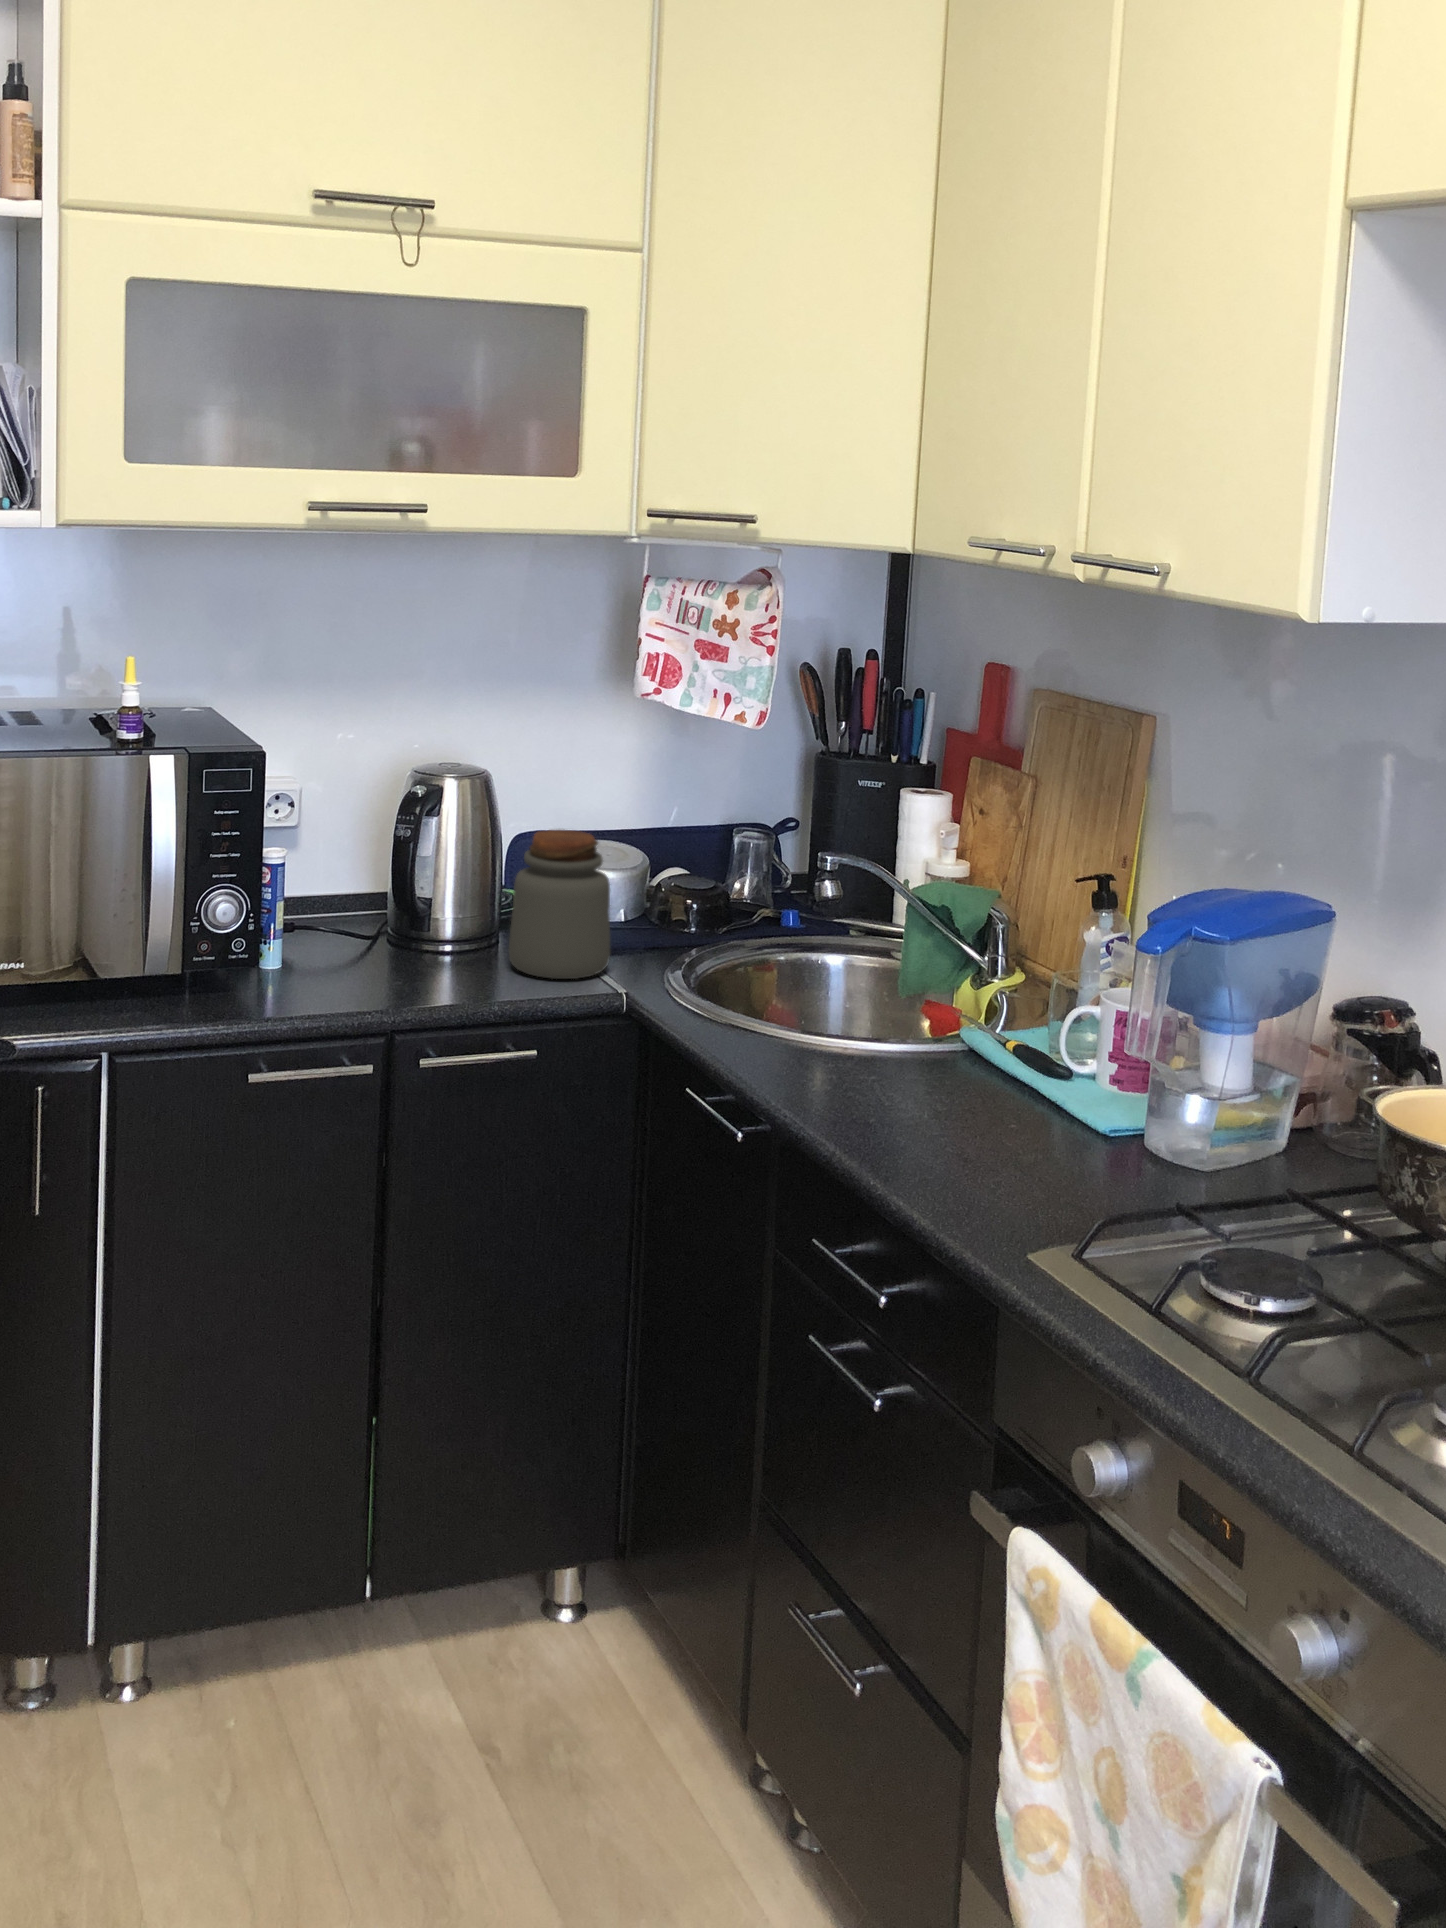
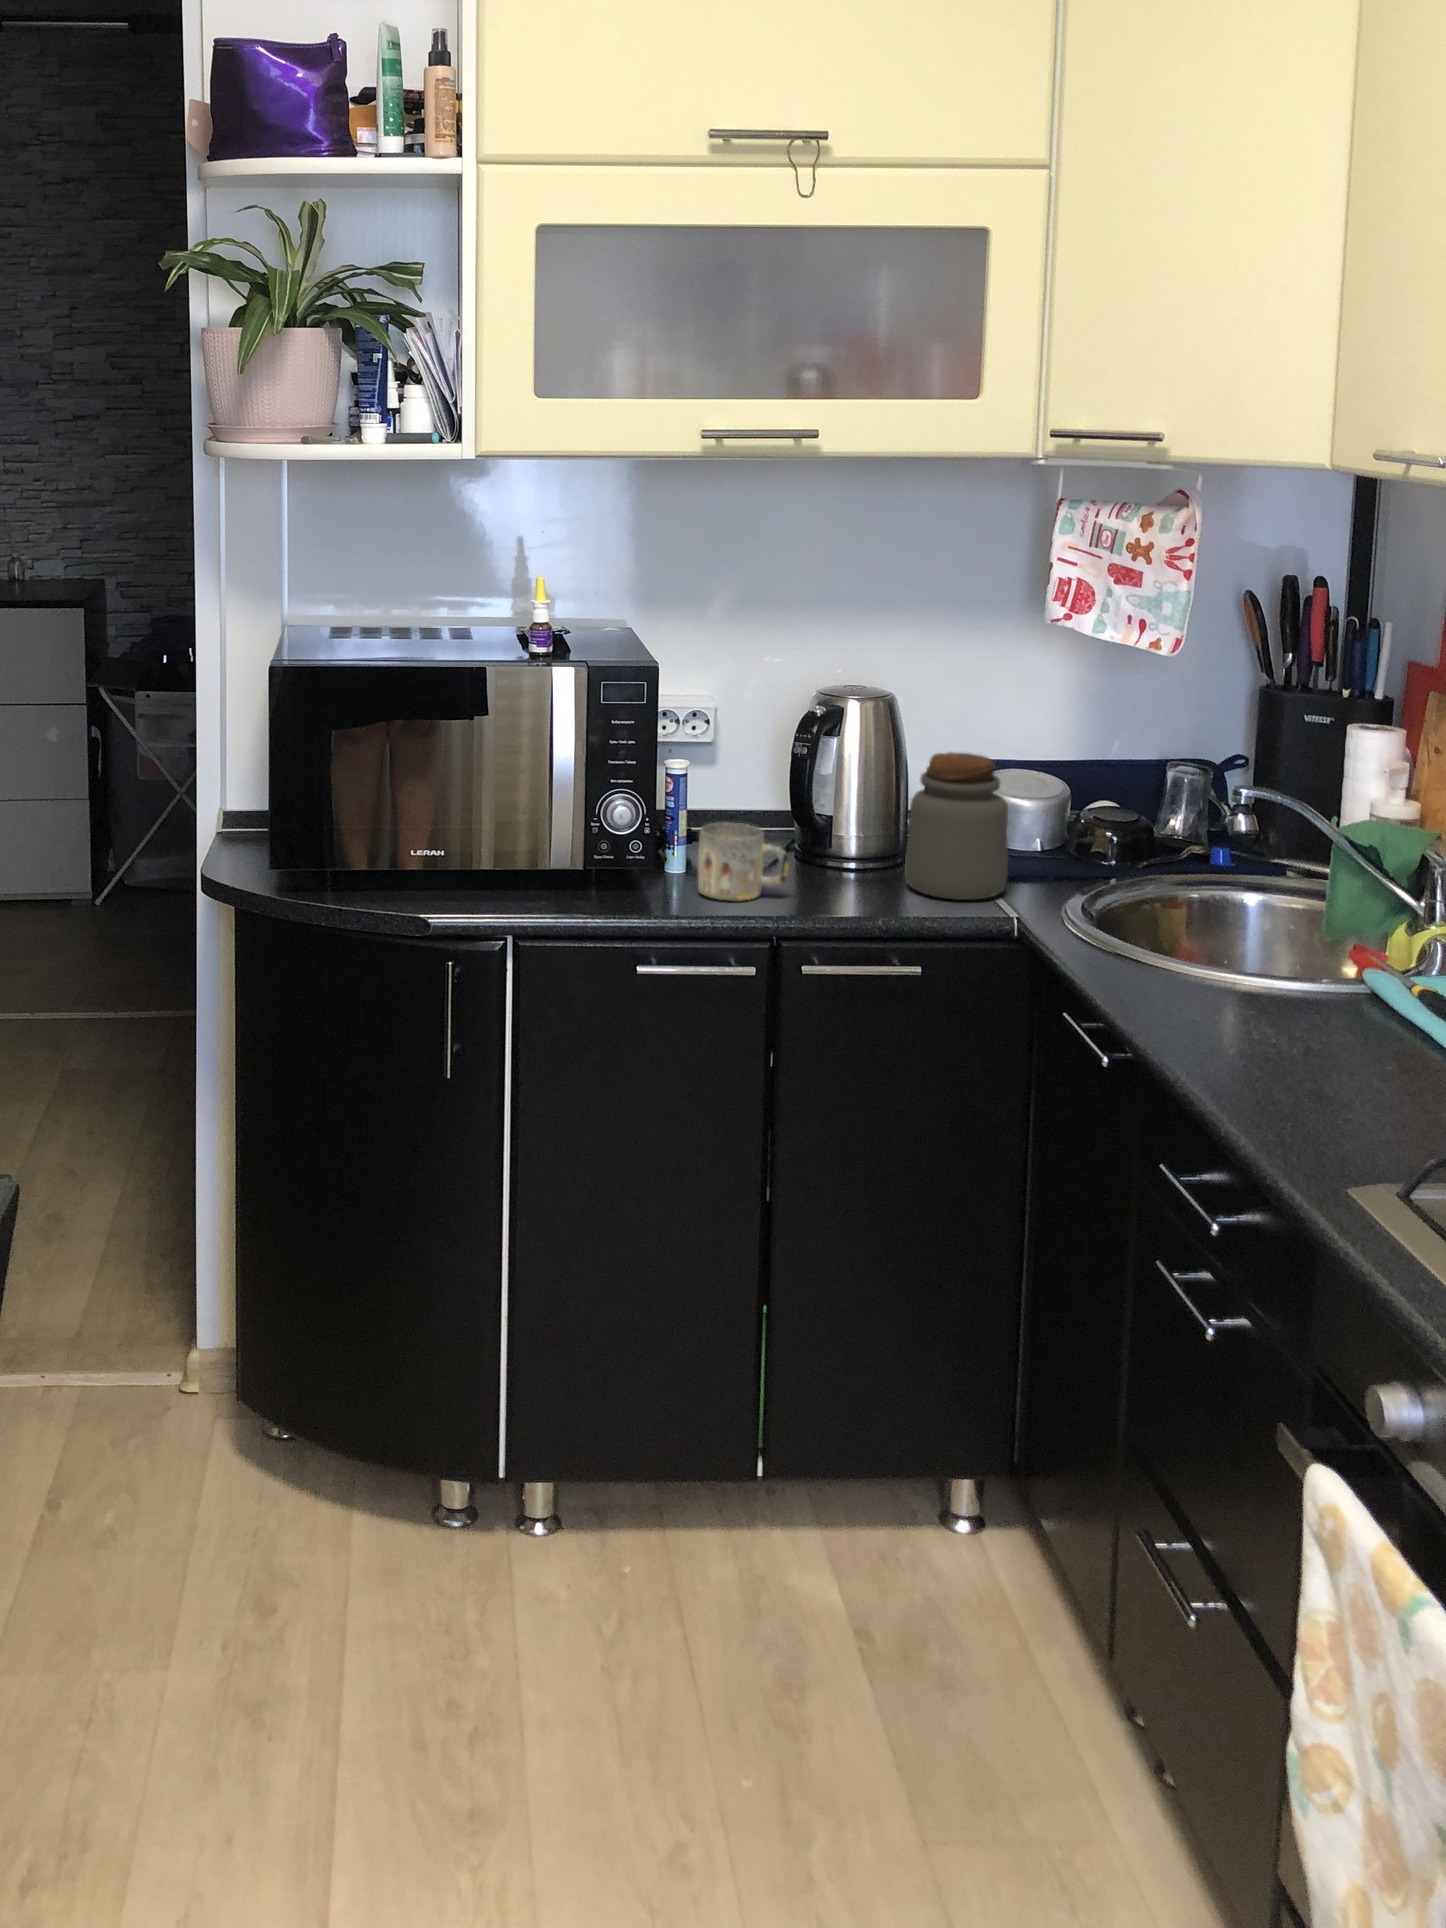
mug: none [302,912,398,995] -> present [698,822,789,901]

